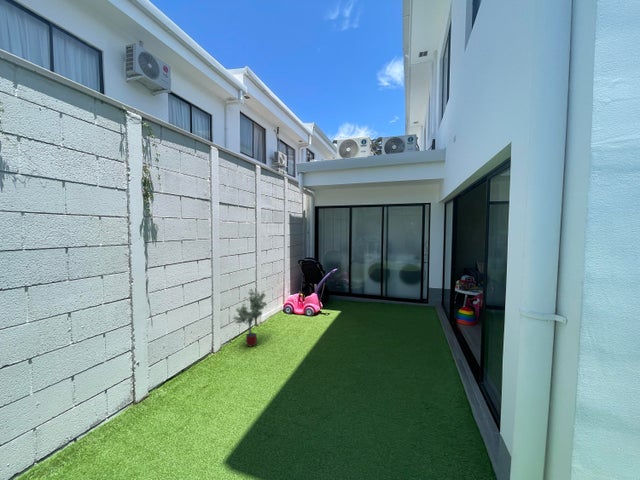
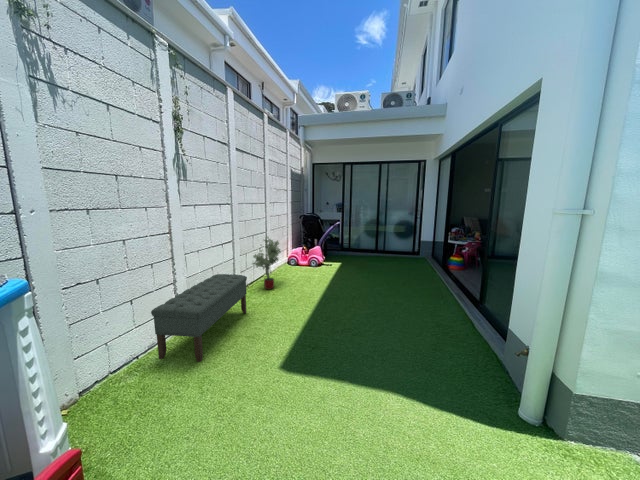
bench: none [93,335,217,450] -> present [151,274,247,362]

